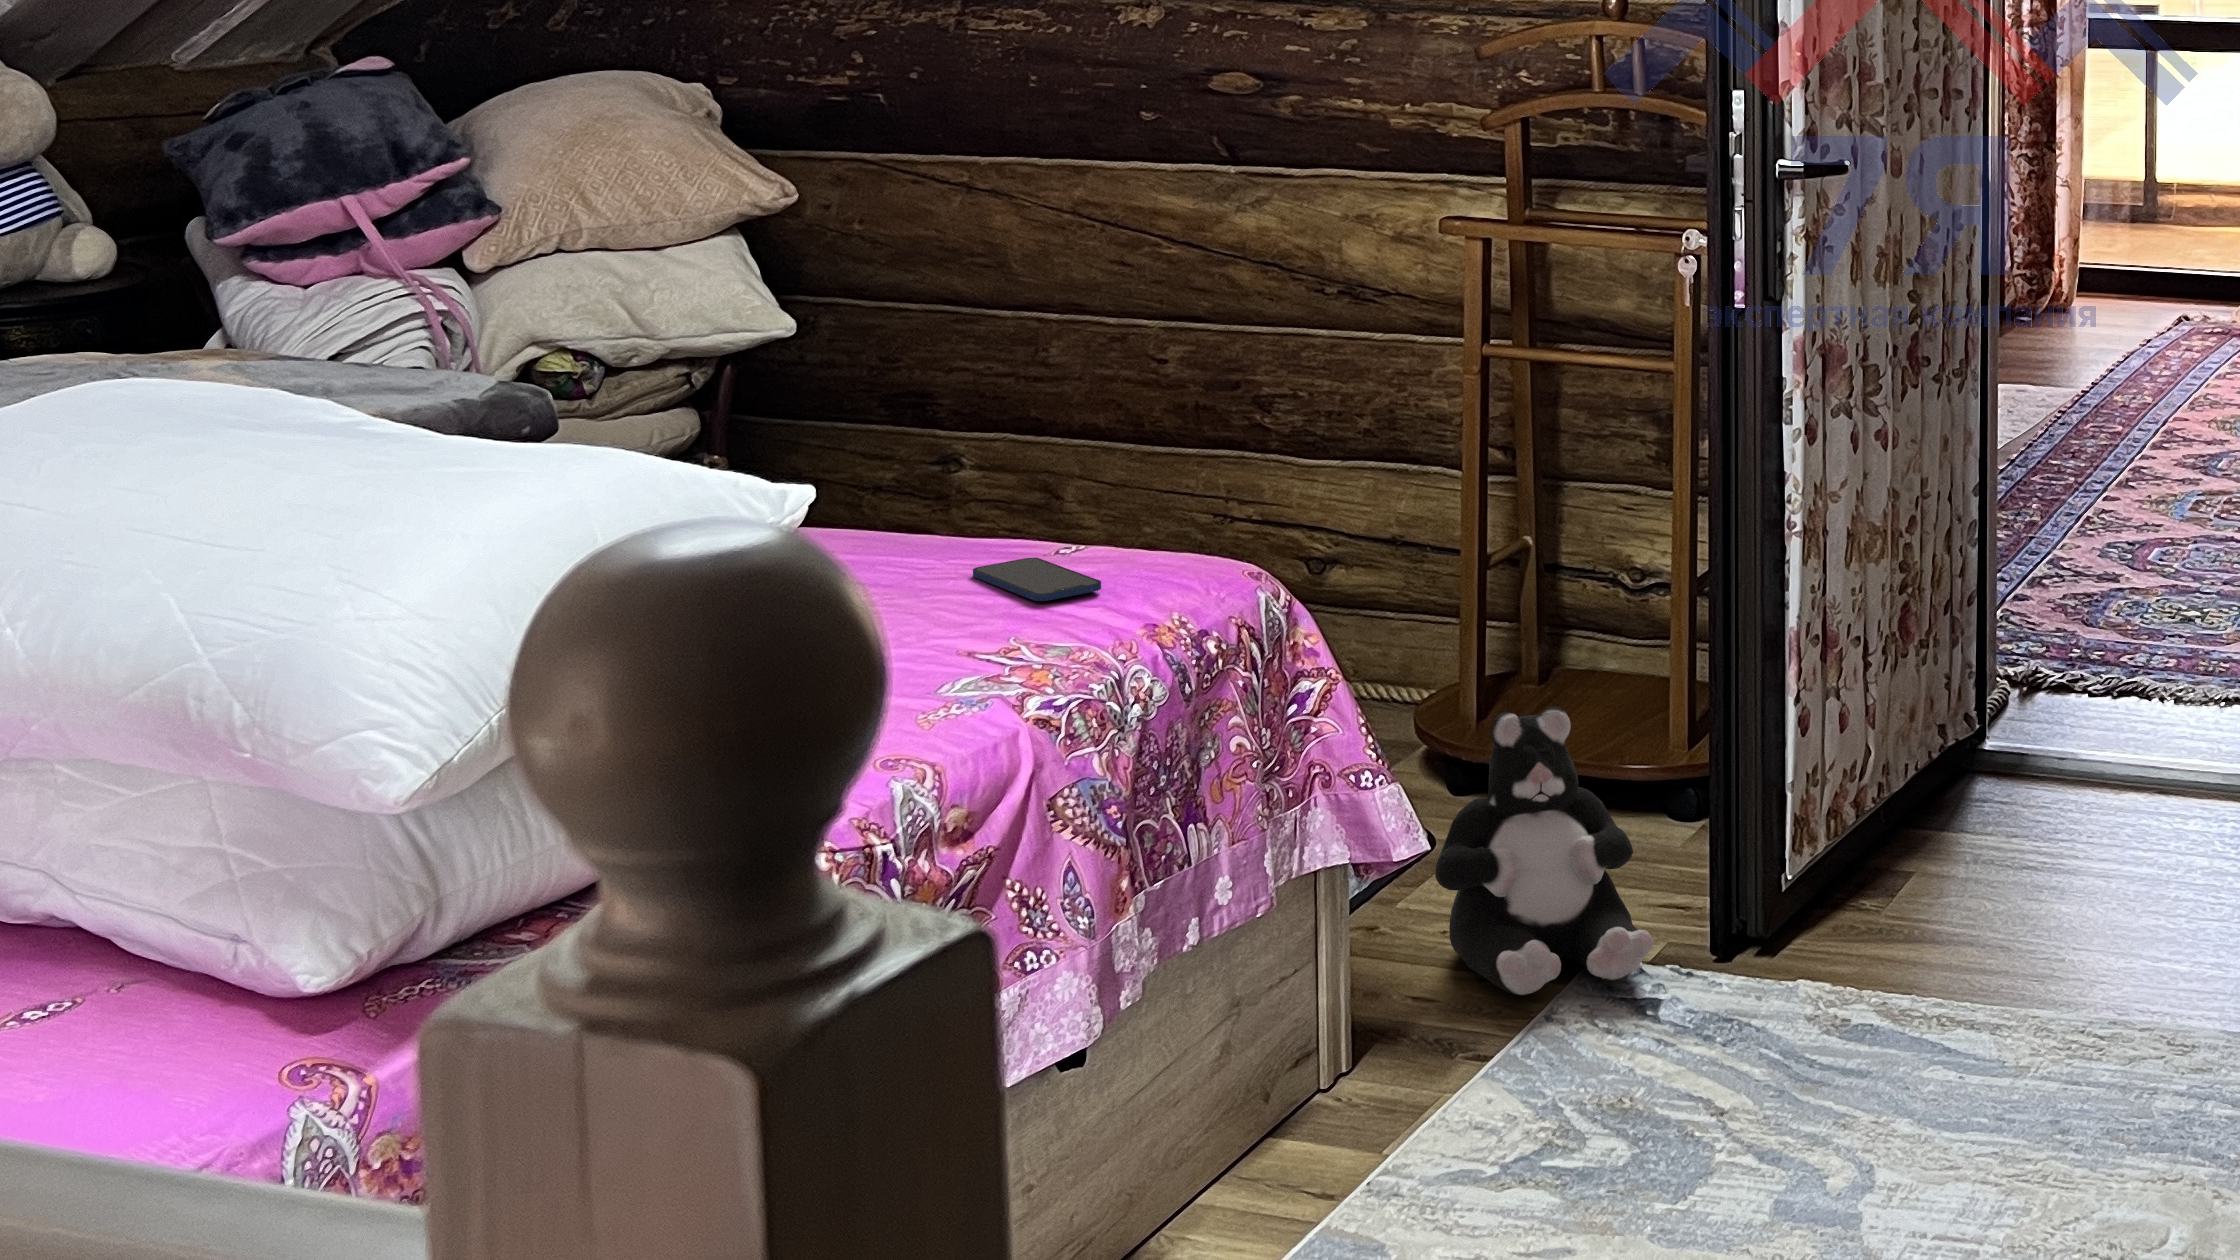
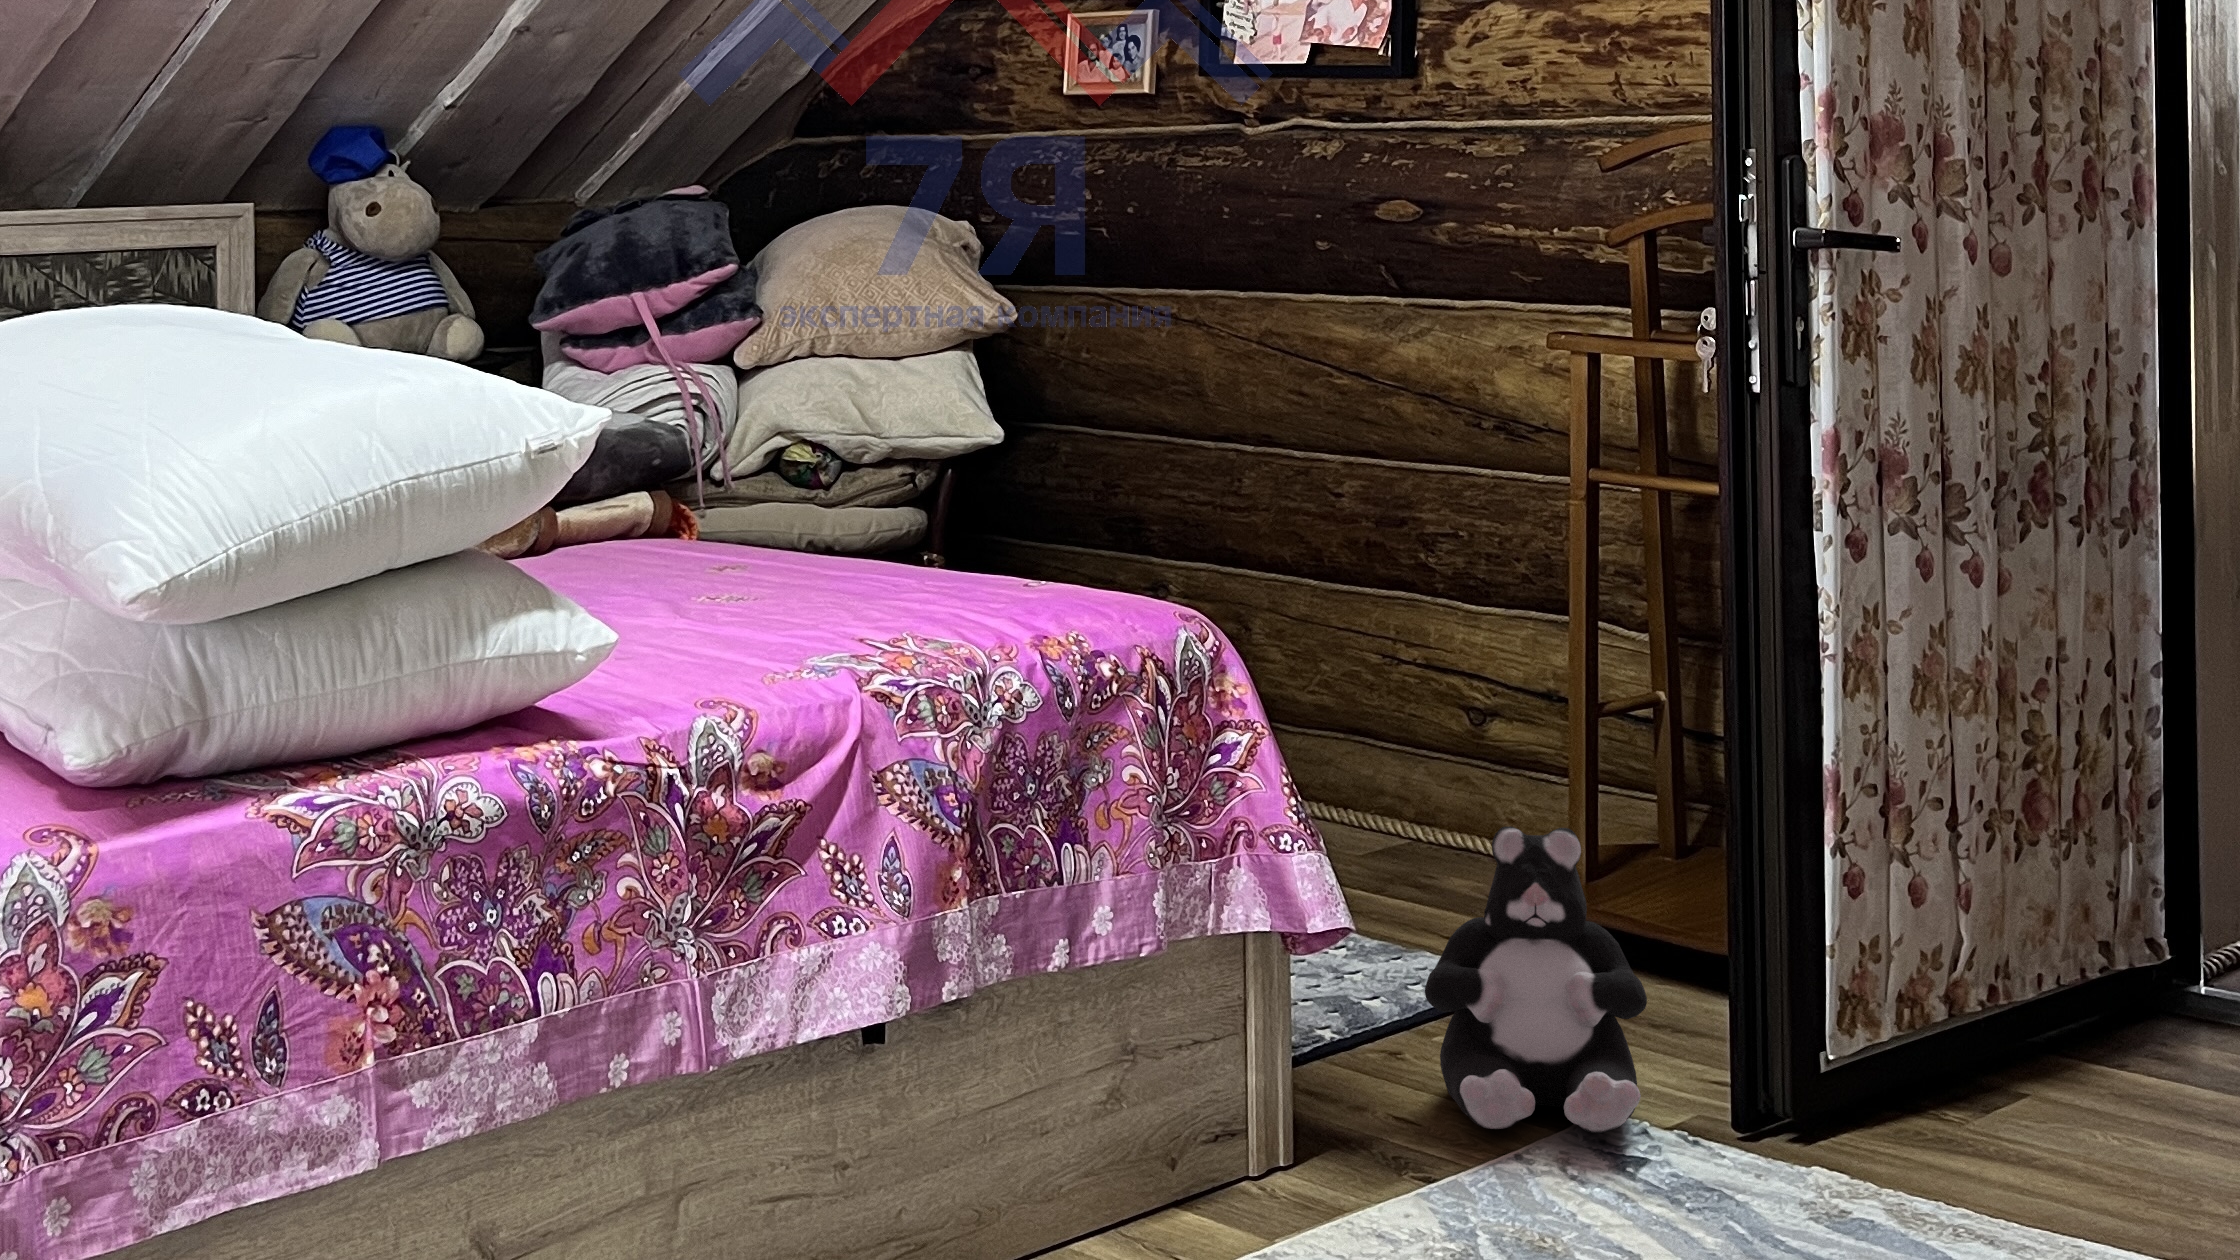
smartphone: present [973,558,1101,601] -> none [921,581,1018,609]

